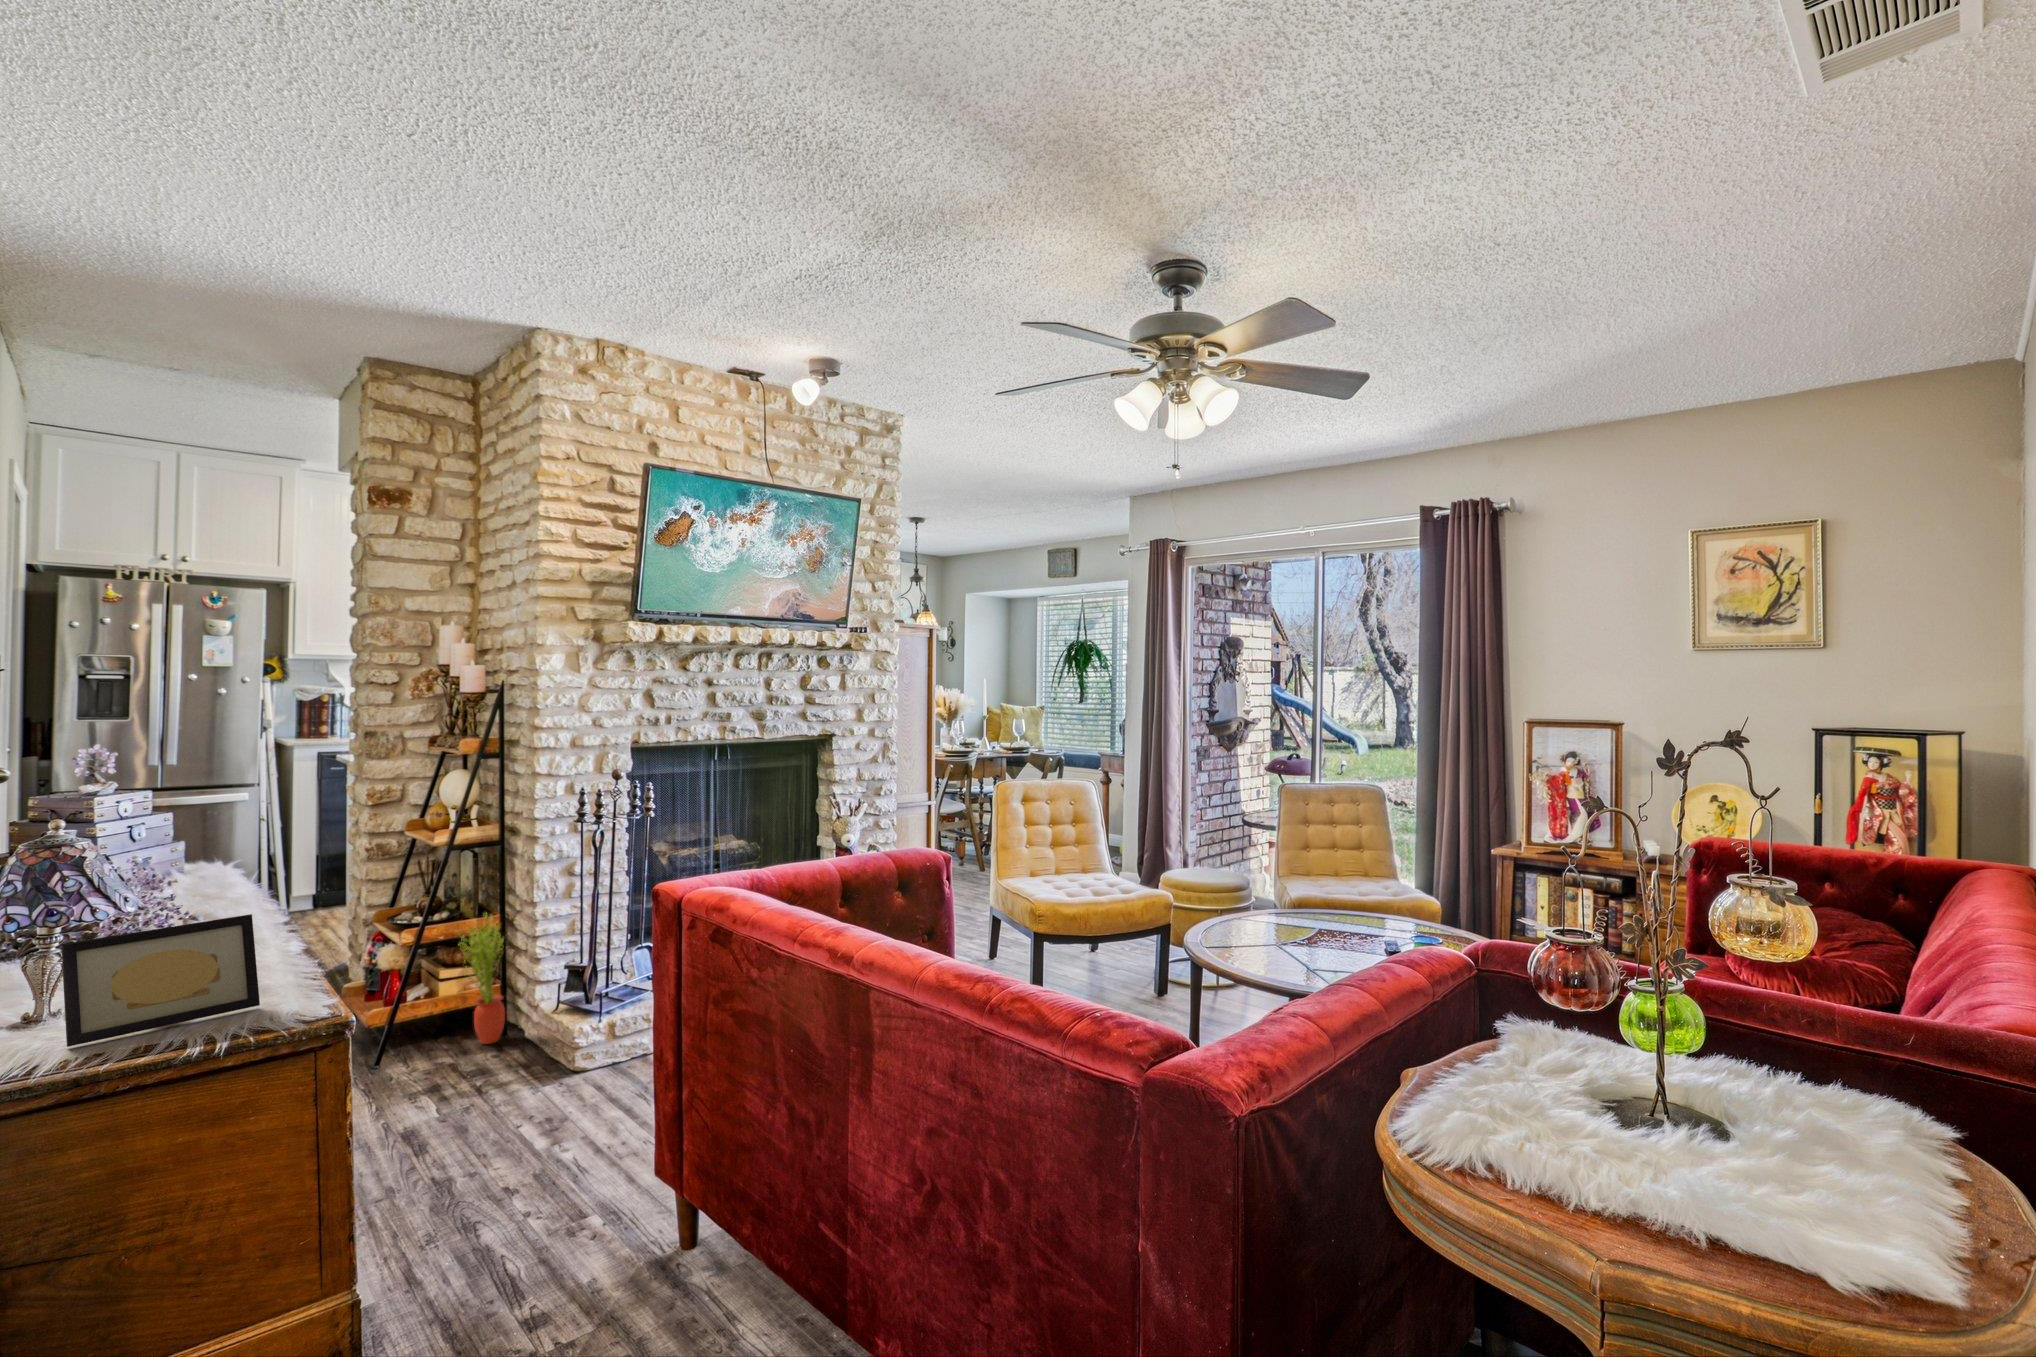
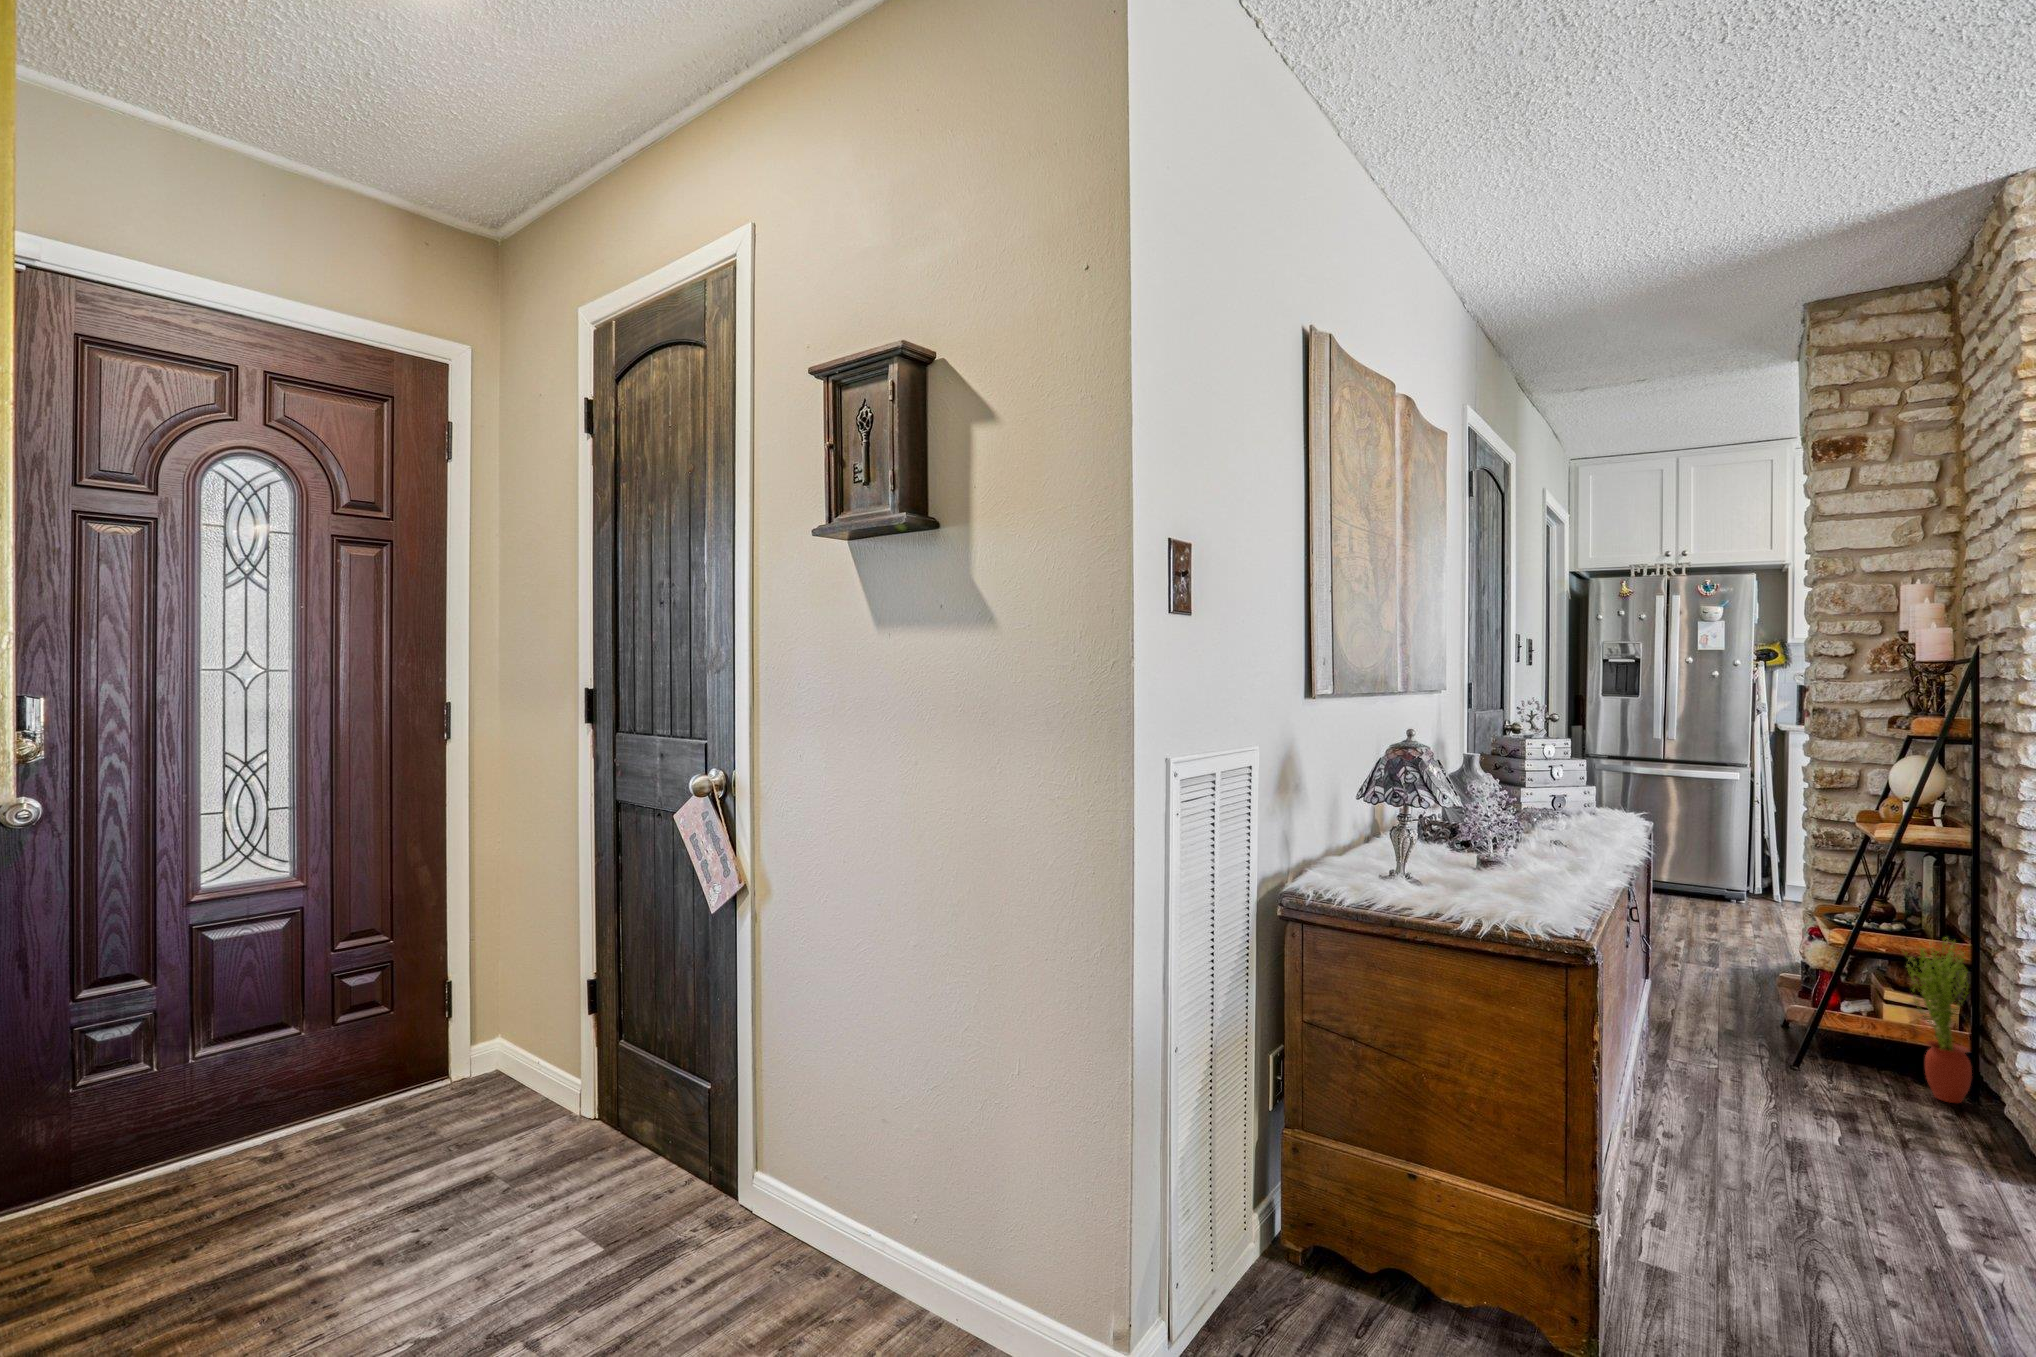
picture frame: present [61,914,260,1047] -> none [1388,820,1523,910]

